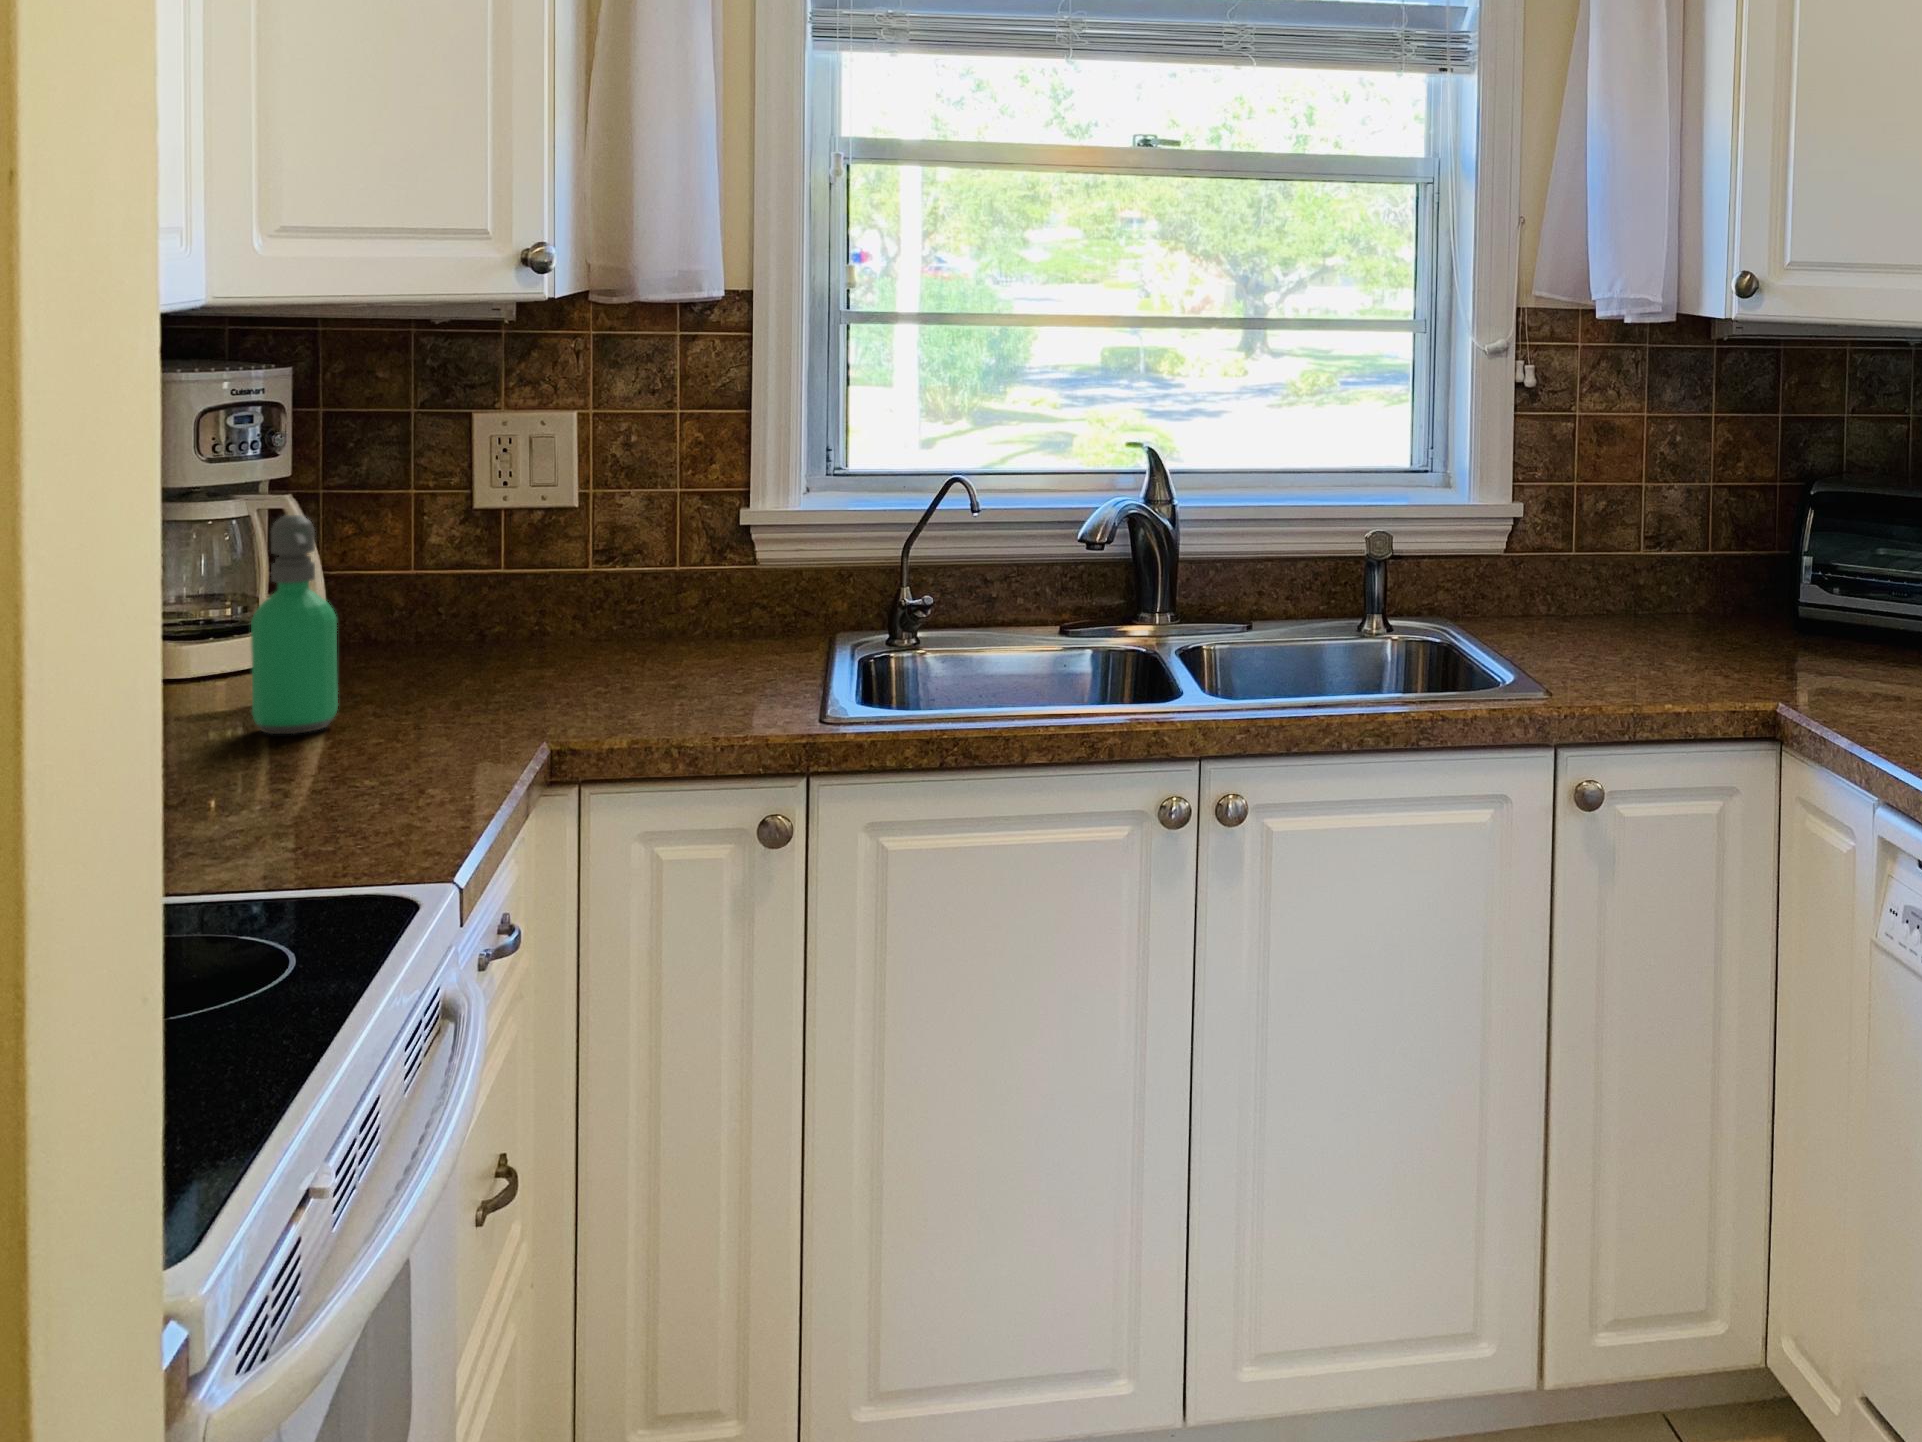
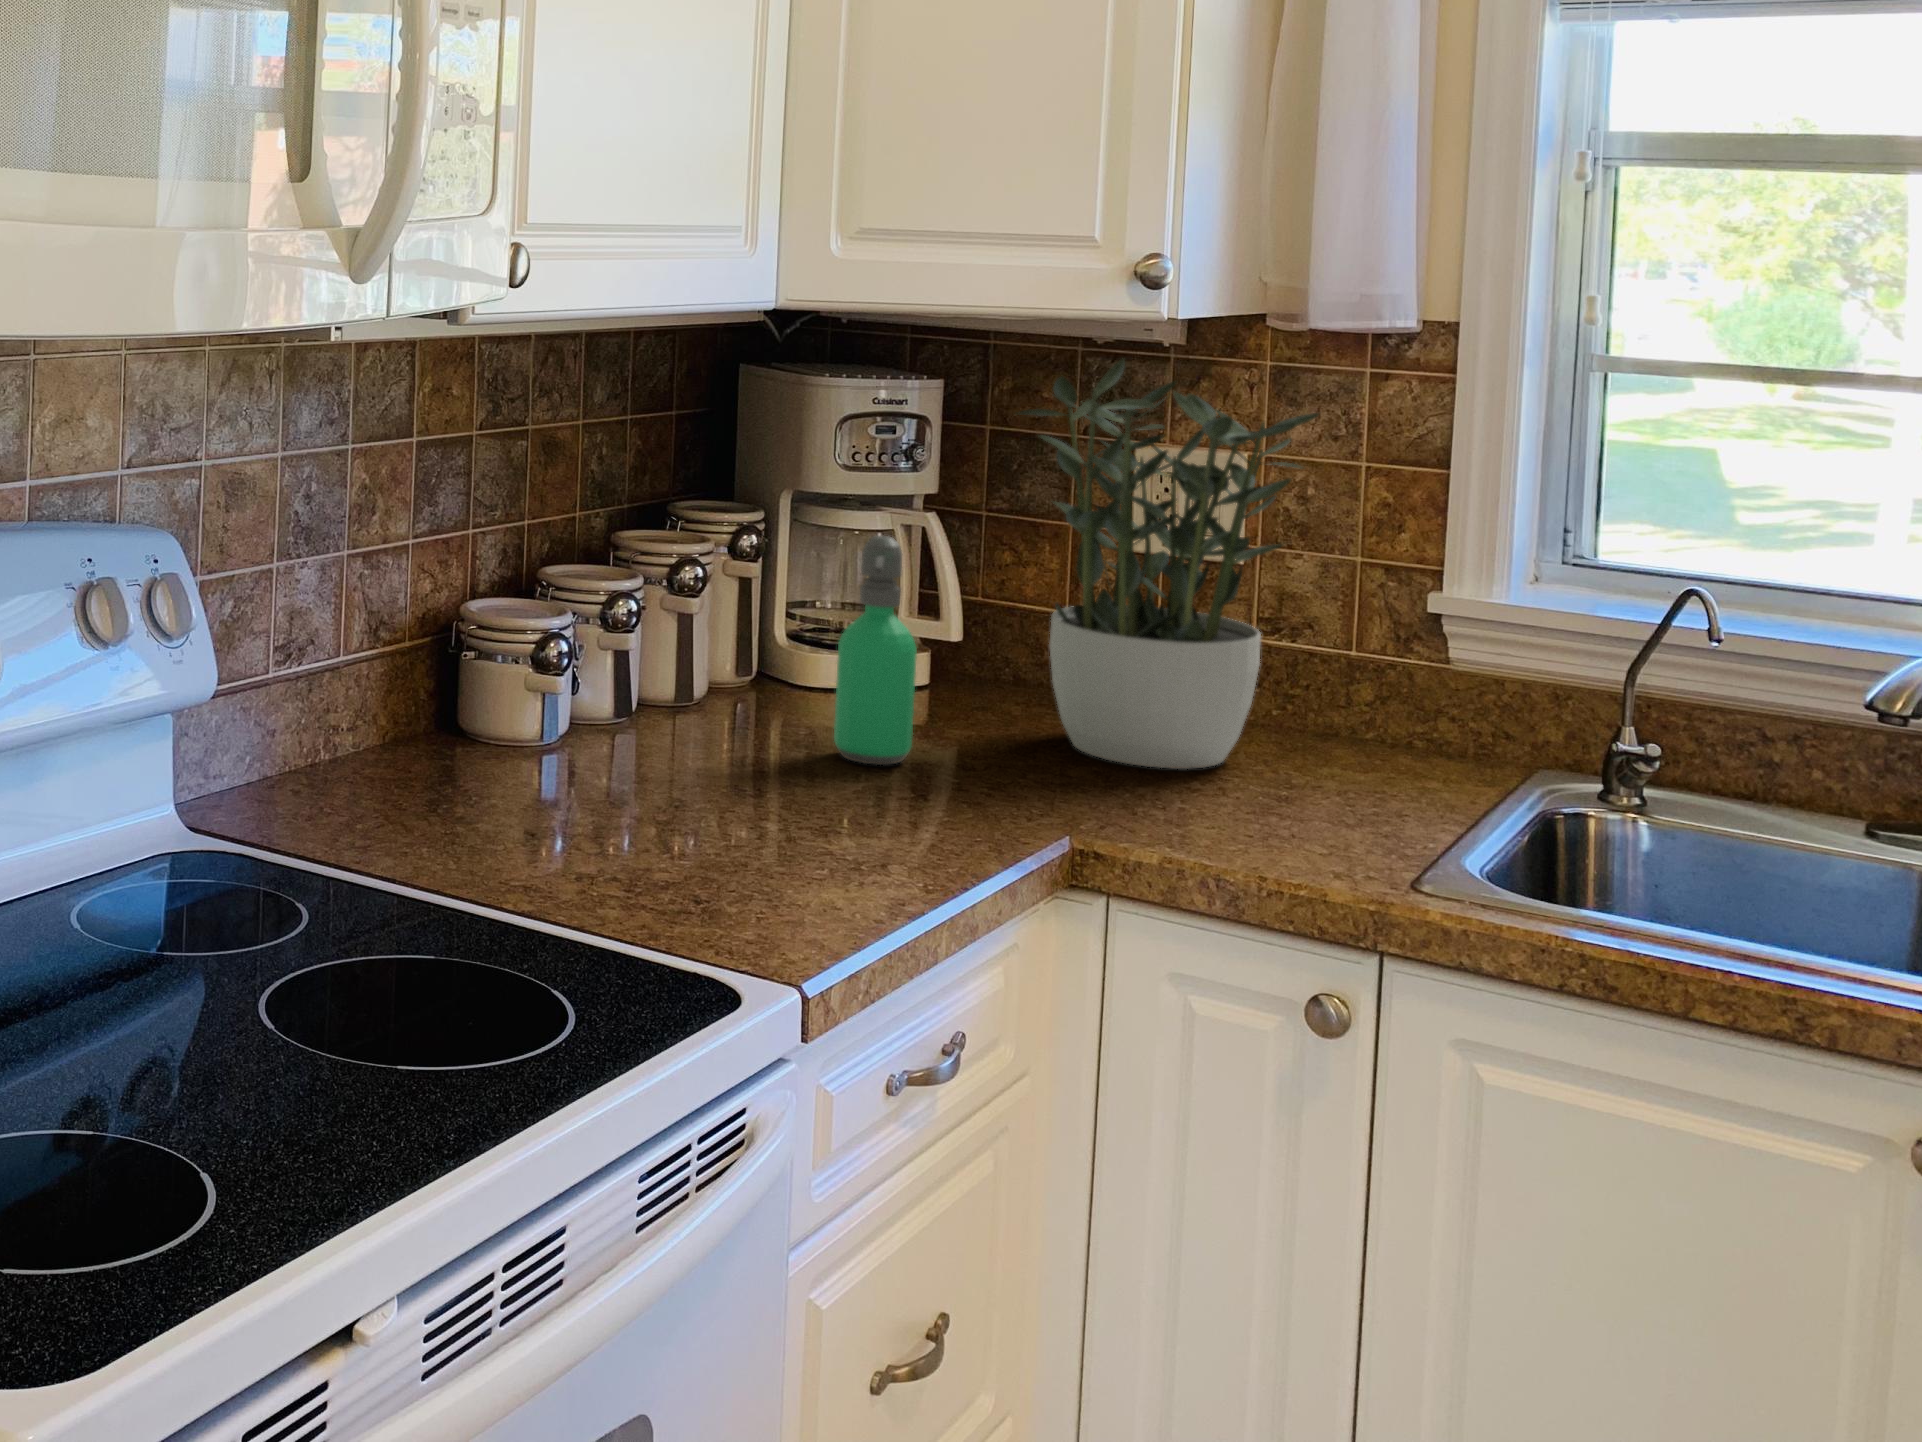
potted plant: none [379,333,669,688] -> present [1017,359,1319,769]

